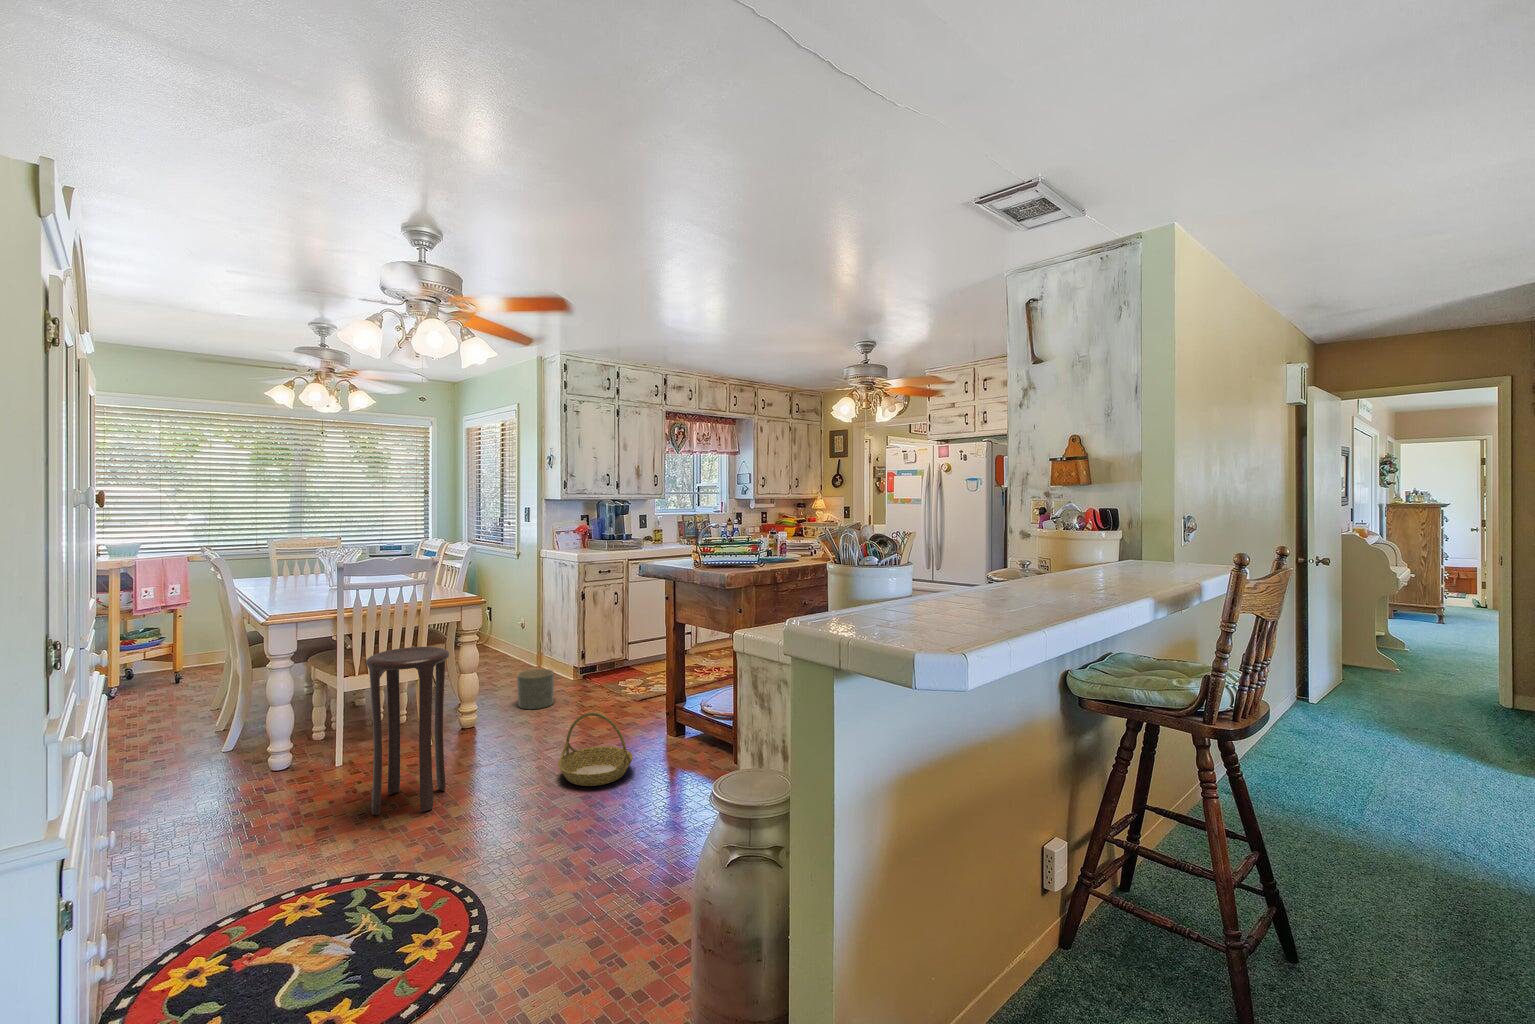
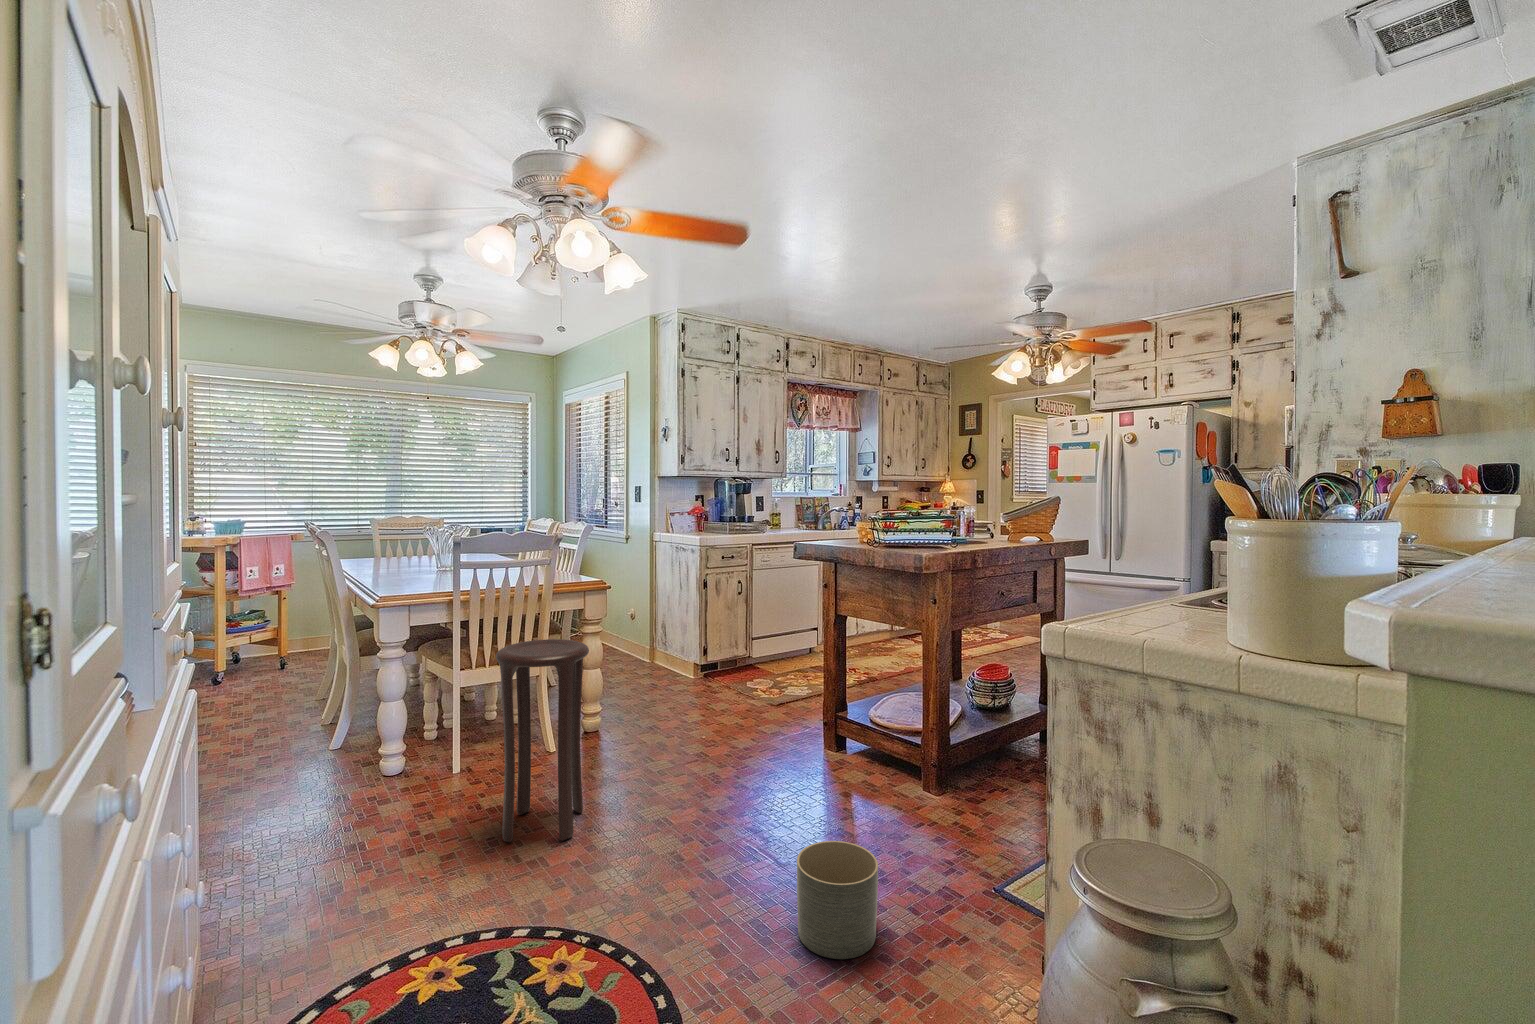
planter: present [517,669,554,709] -> present [797,841,878,959]
basket: present [558,712,633,786] -> none [711,724,800,815]

